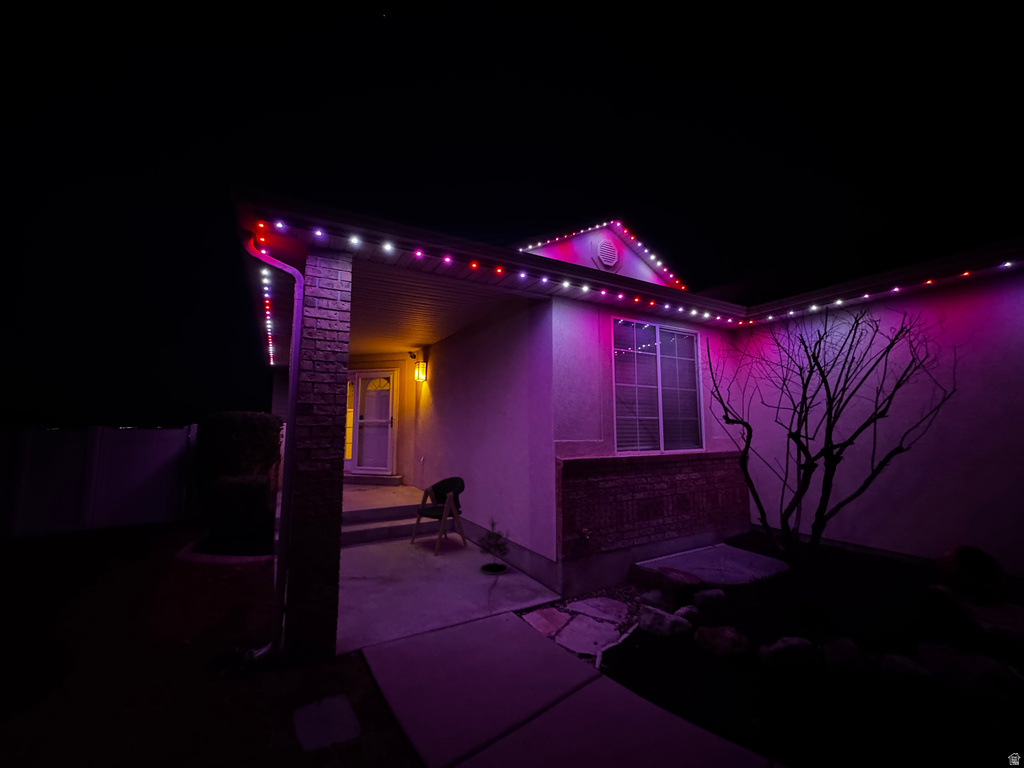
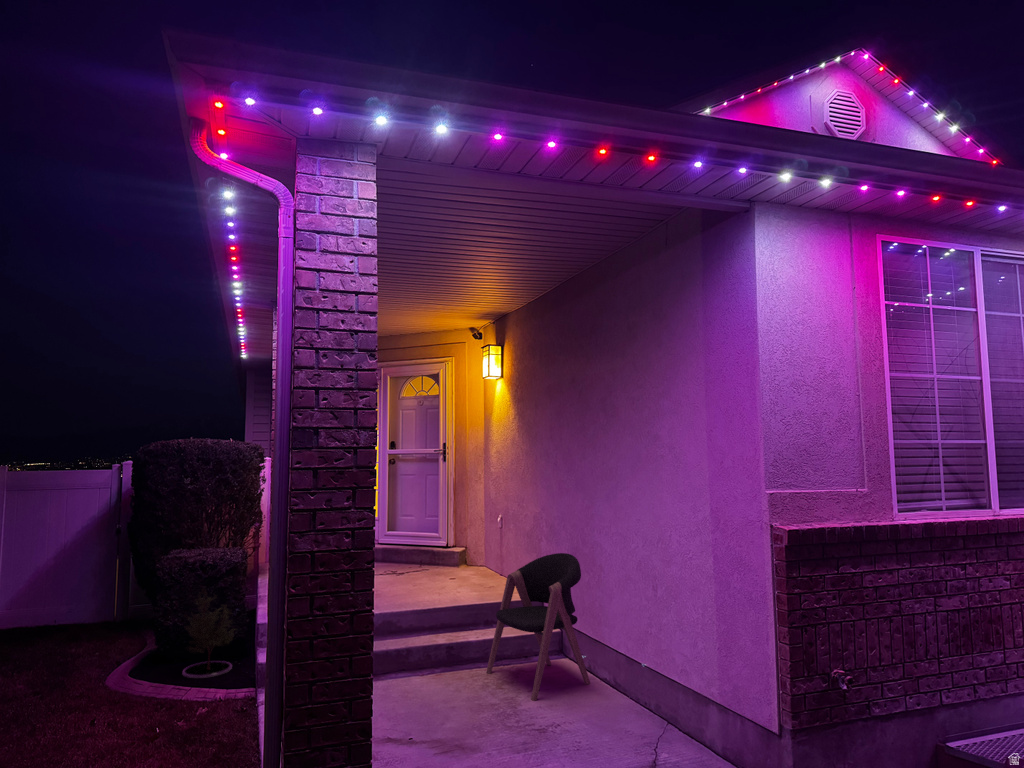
potted tree: present [478,520,510,575] -> present [182,593,235,678]

